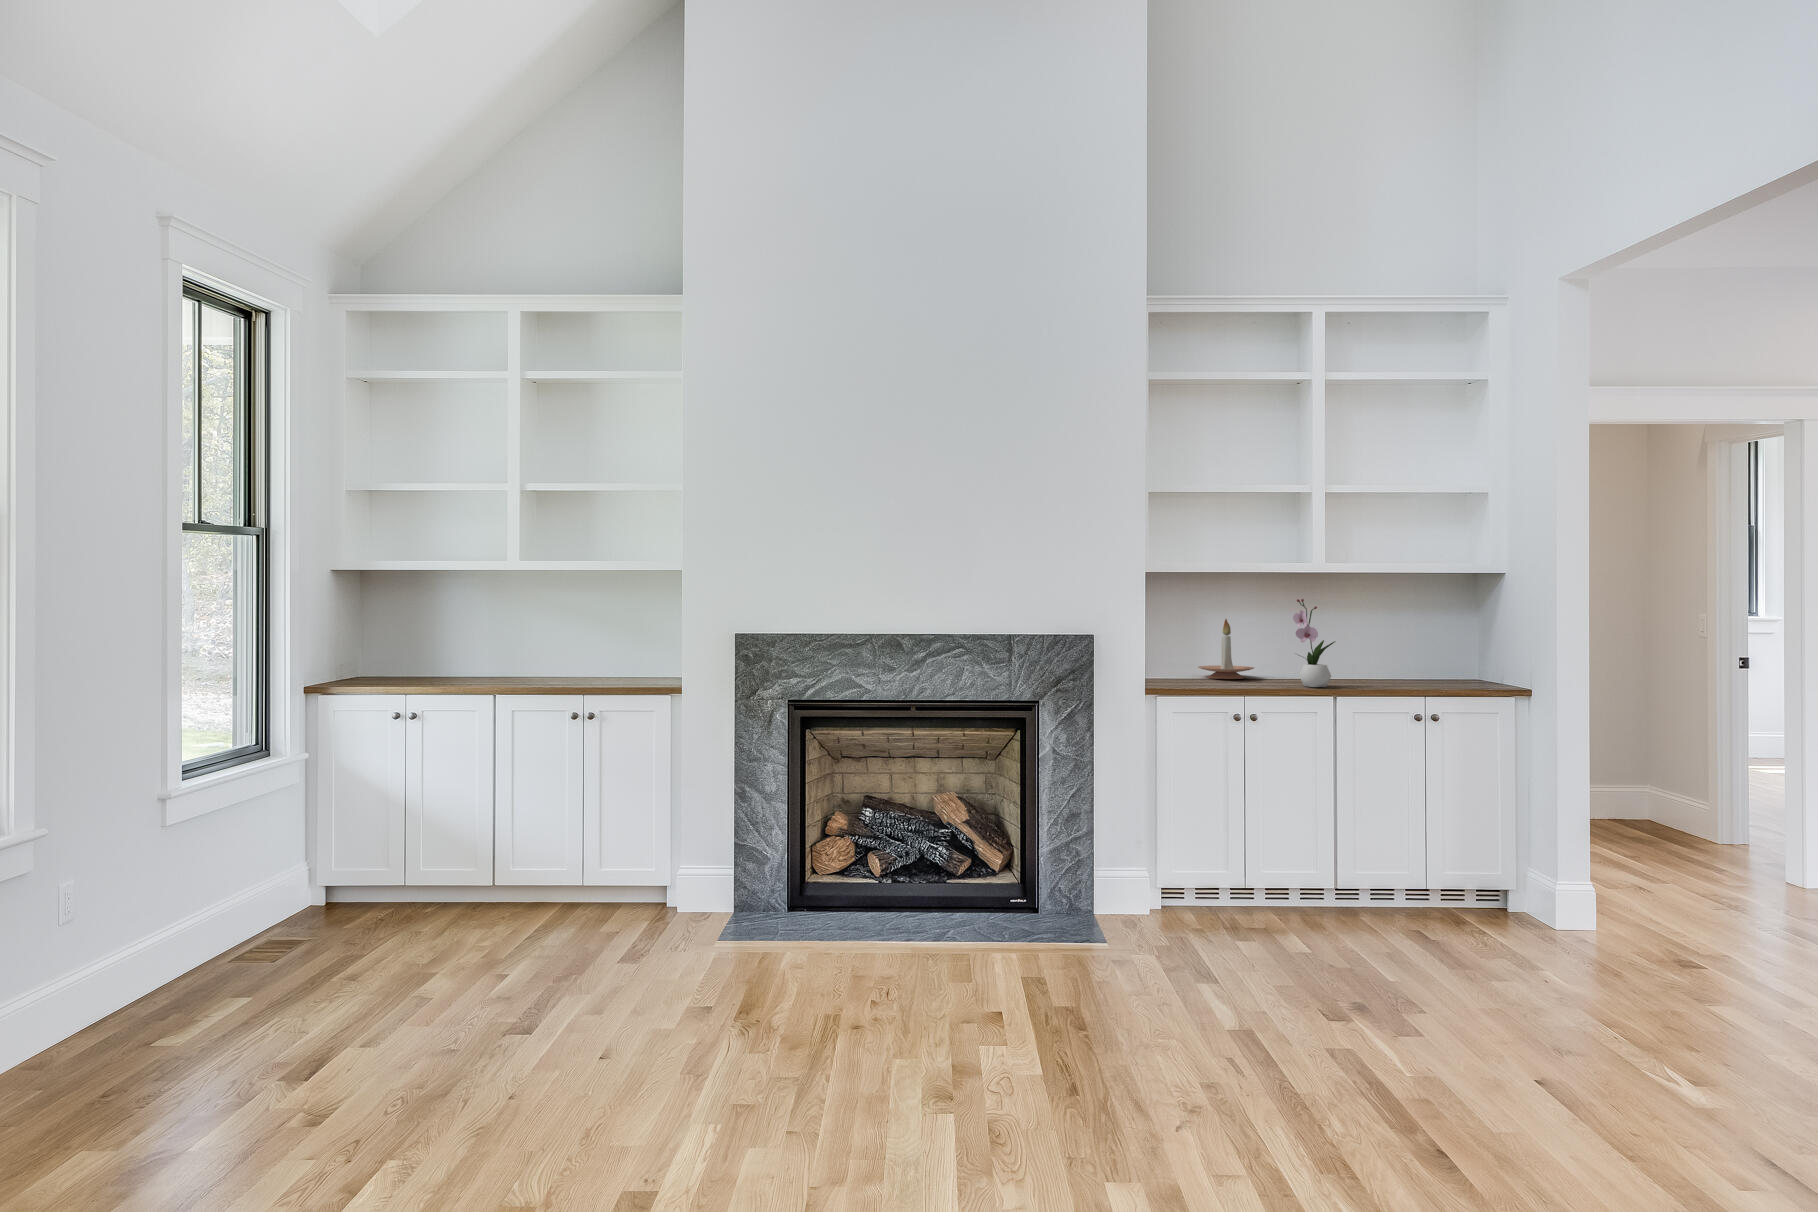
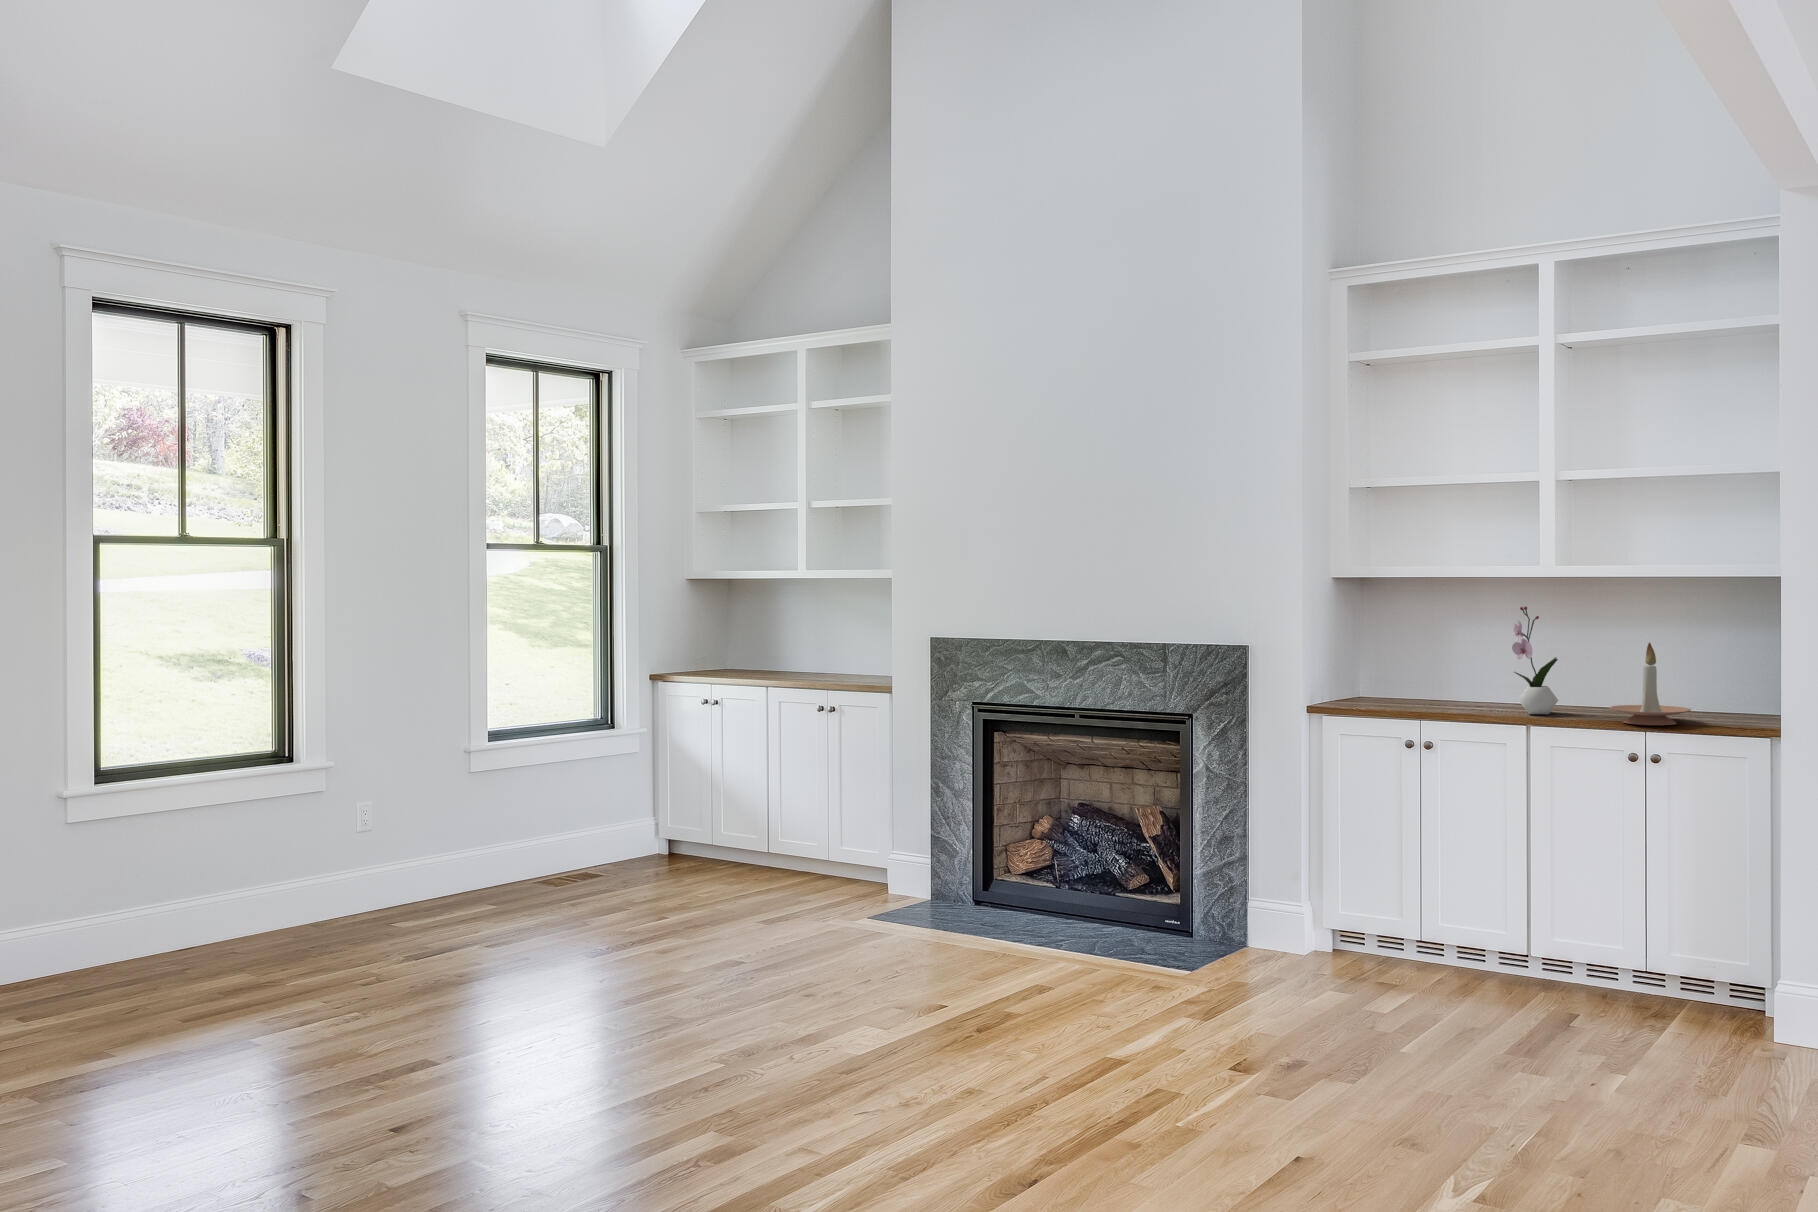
candle holder: present [1198,619,1254,679] -> present [1609,642,1691,725]

